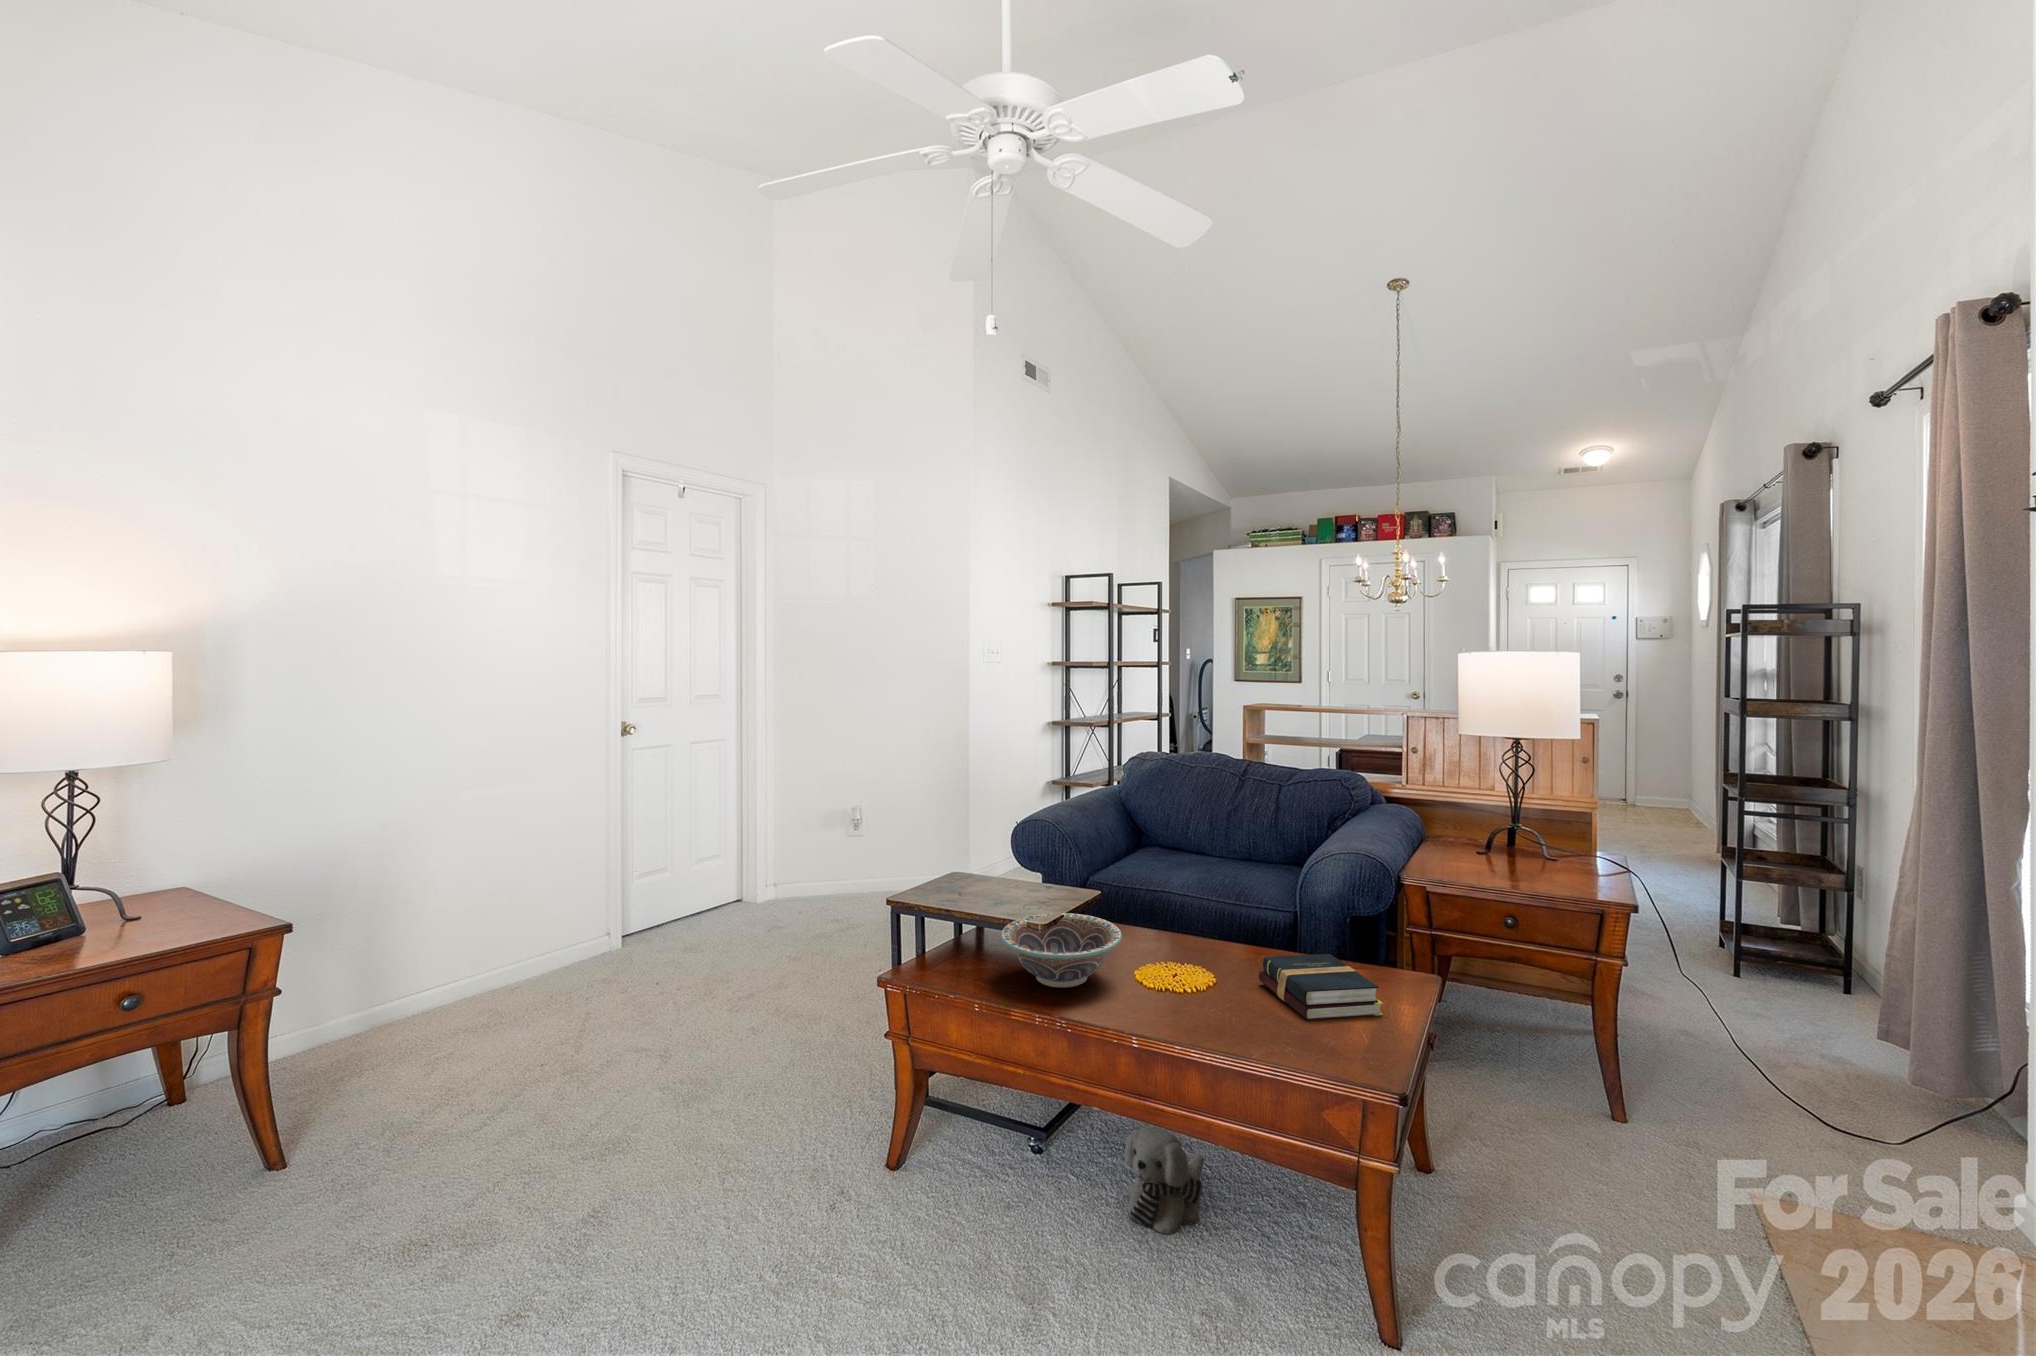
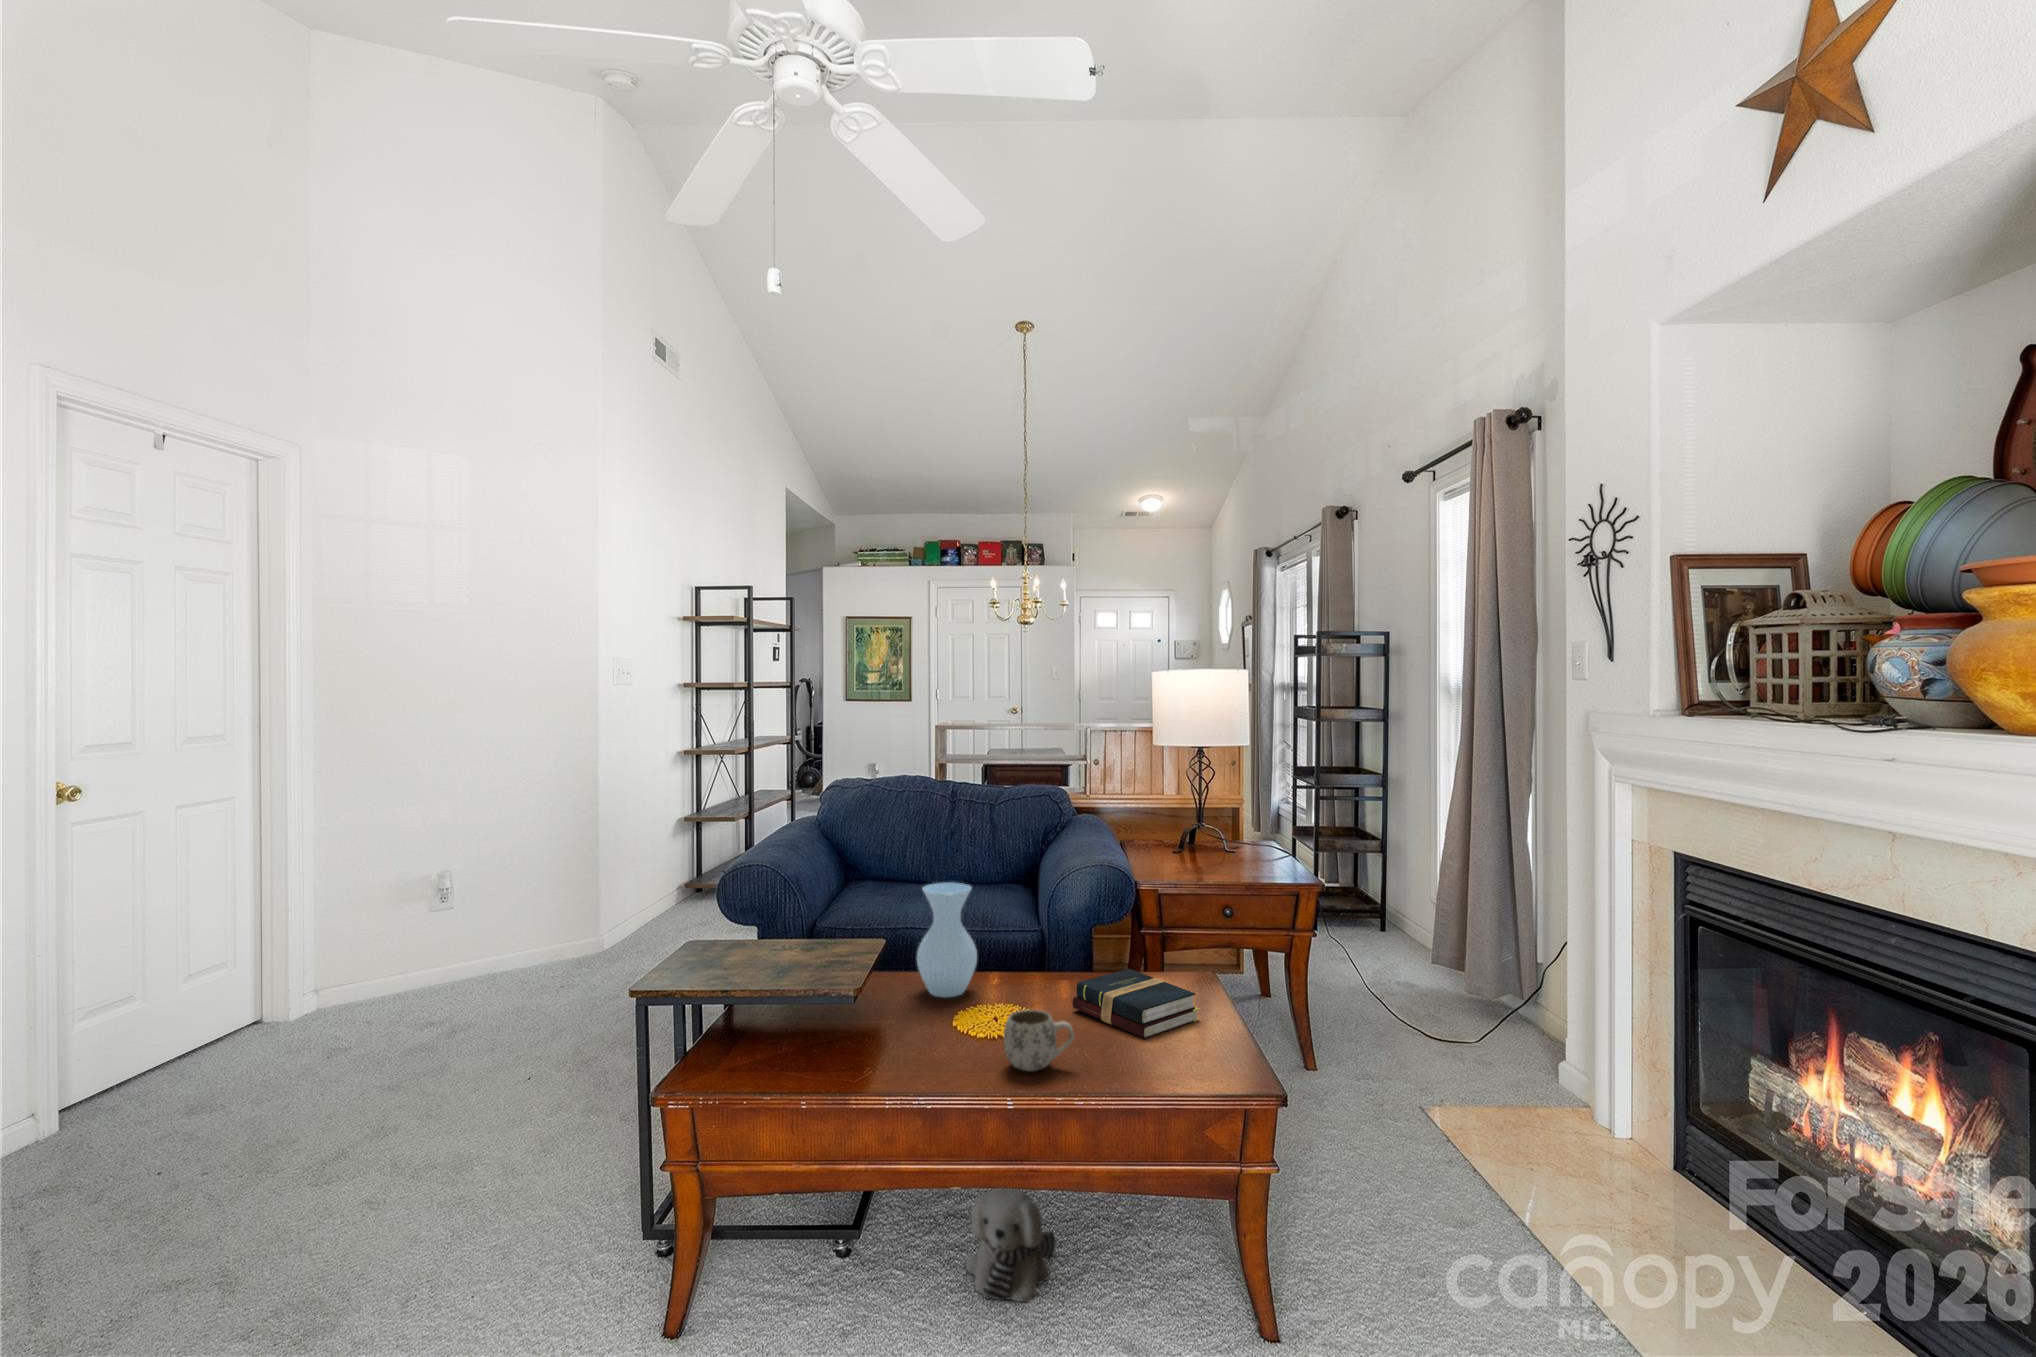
vase: none [1130,848,1187,954] -> present [917,882,977,997]
decorative bowl: present [1001,913,1122,987] -> none [807,968,946,1057]
mug: none [1149,967,1215,1024] -> present [1004,1009,1074,1071]

